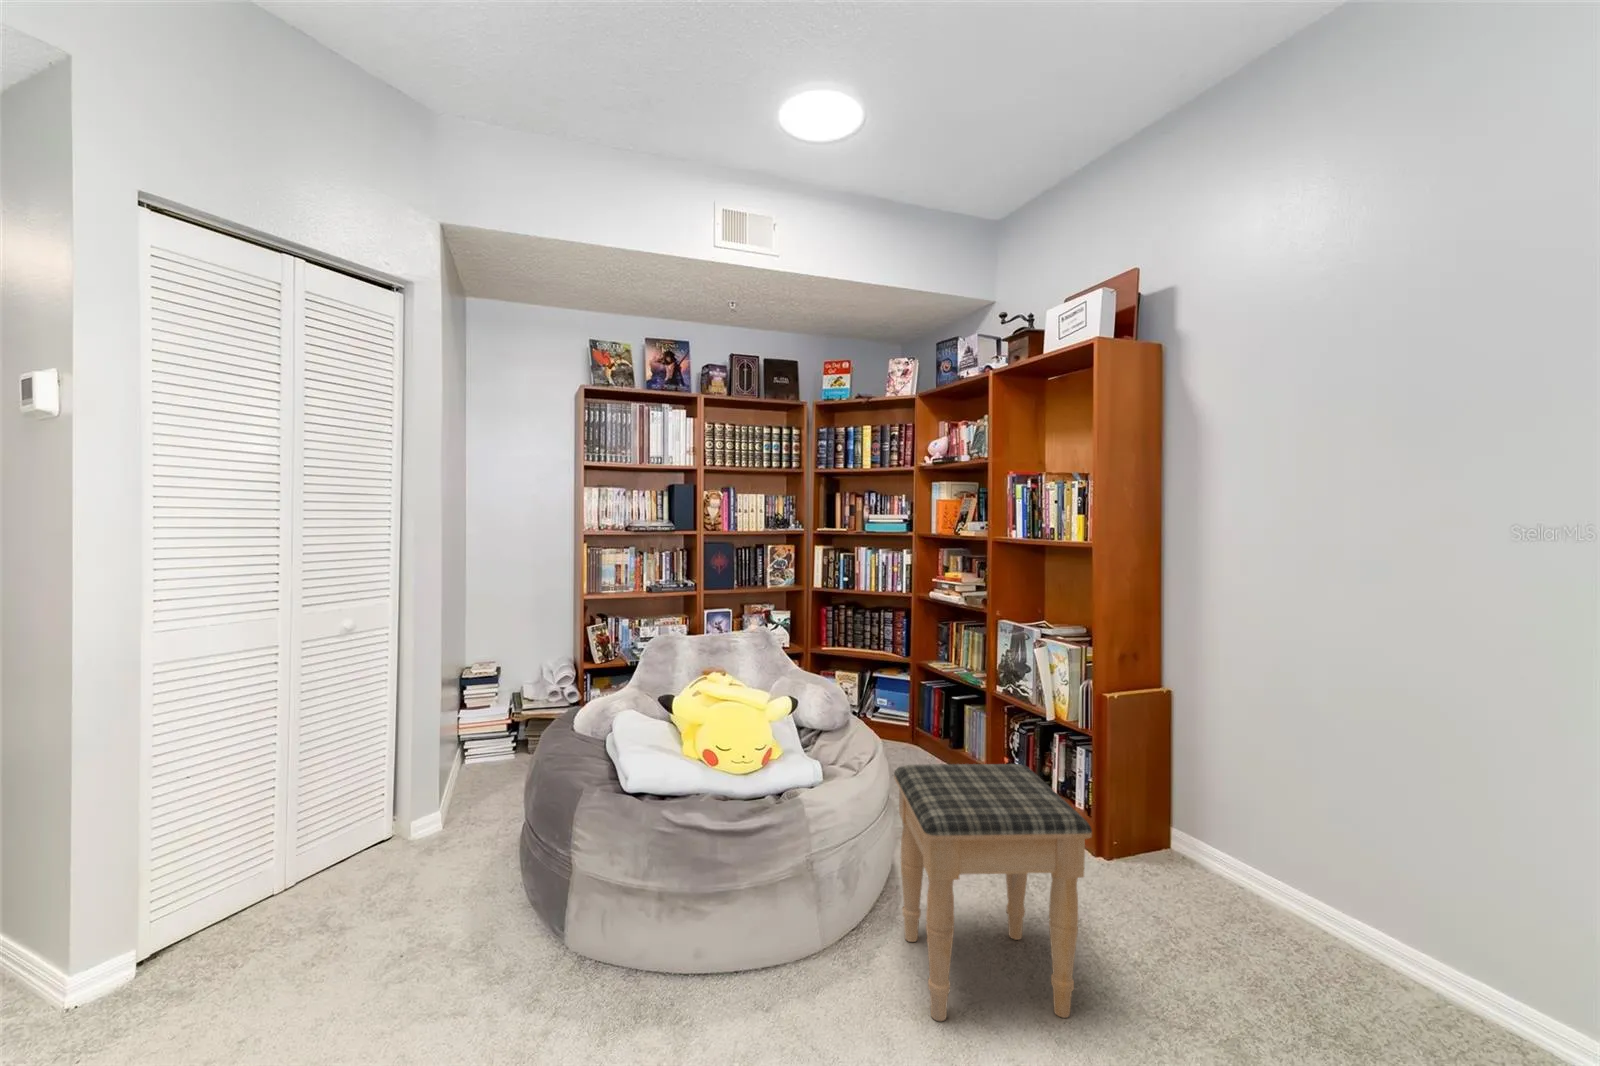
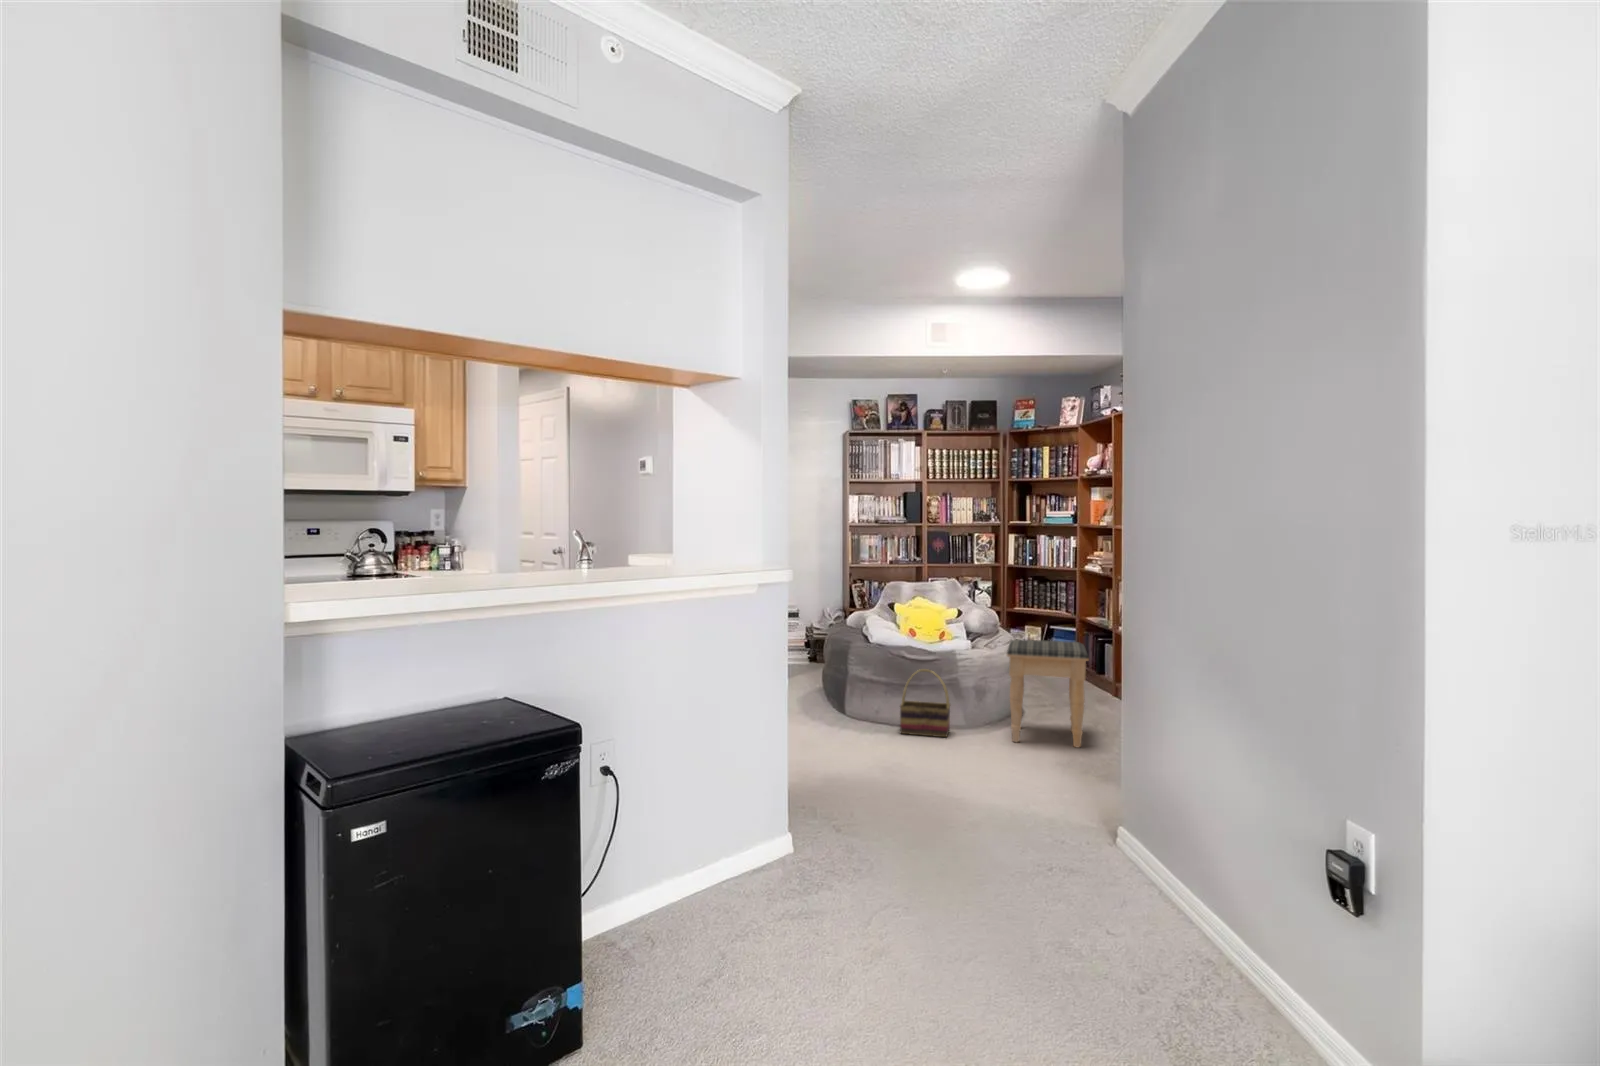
basket: none [683,869,796,1035] -> present [900,669,950,737]

